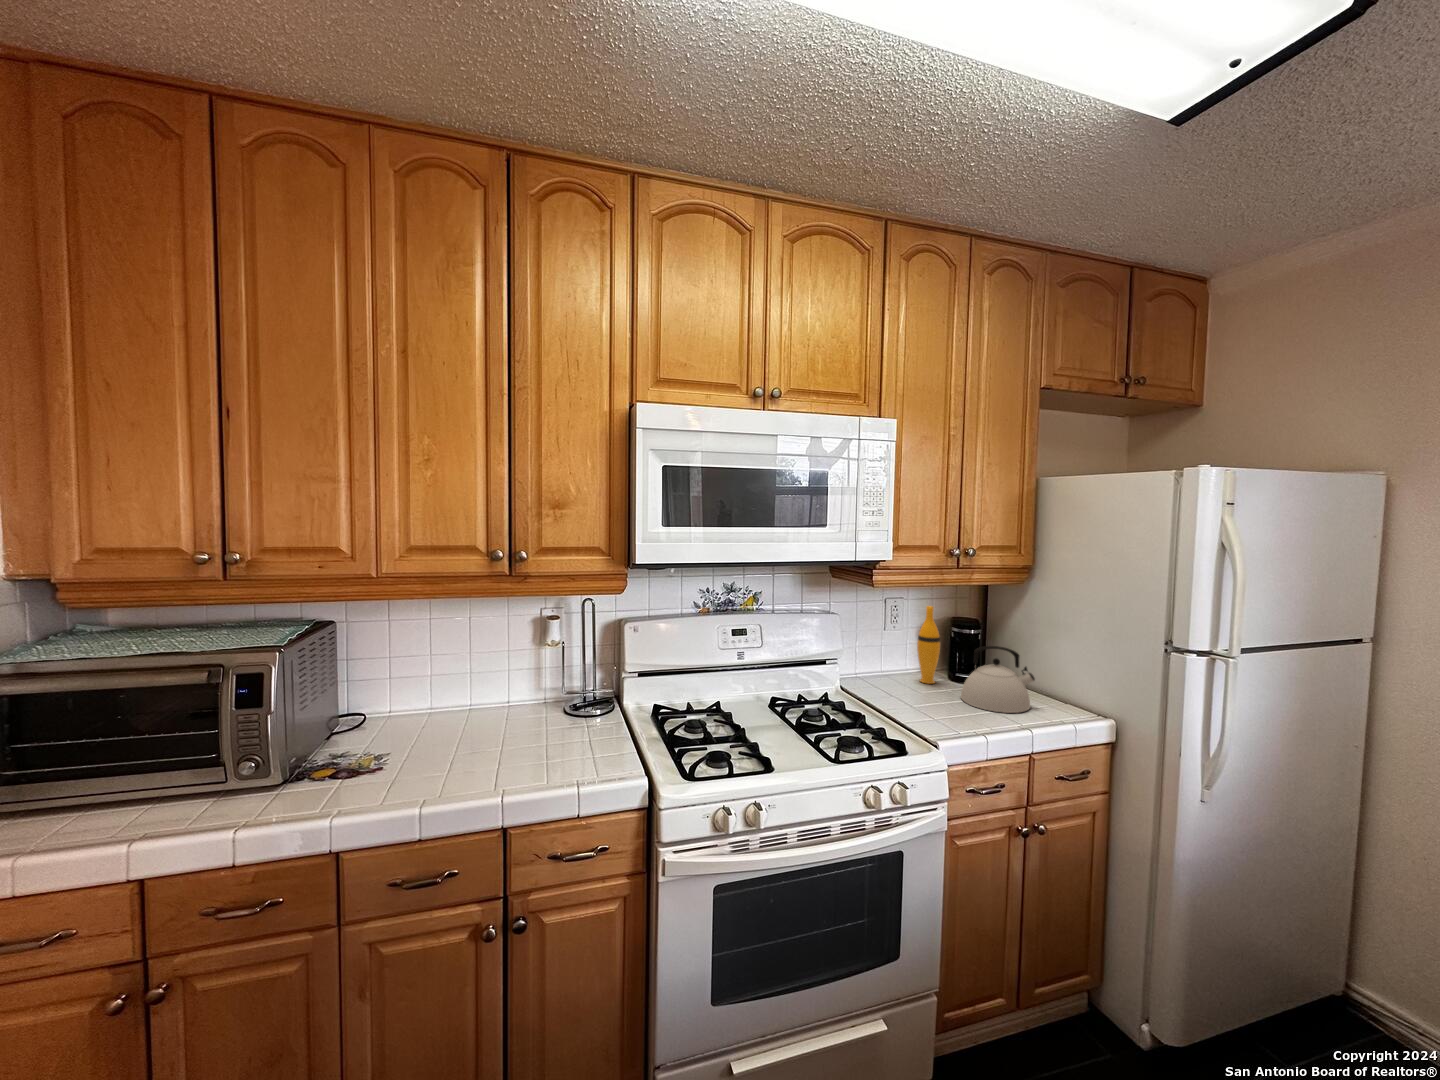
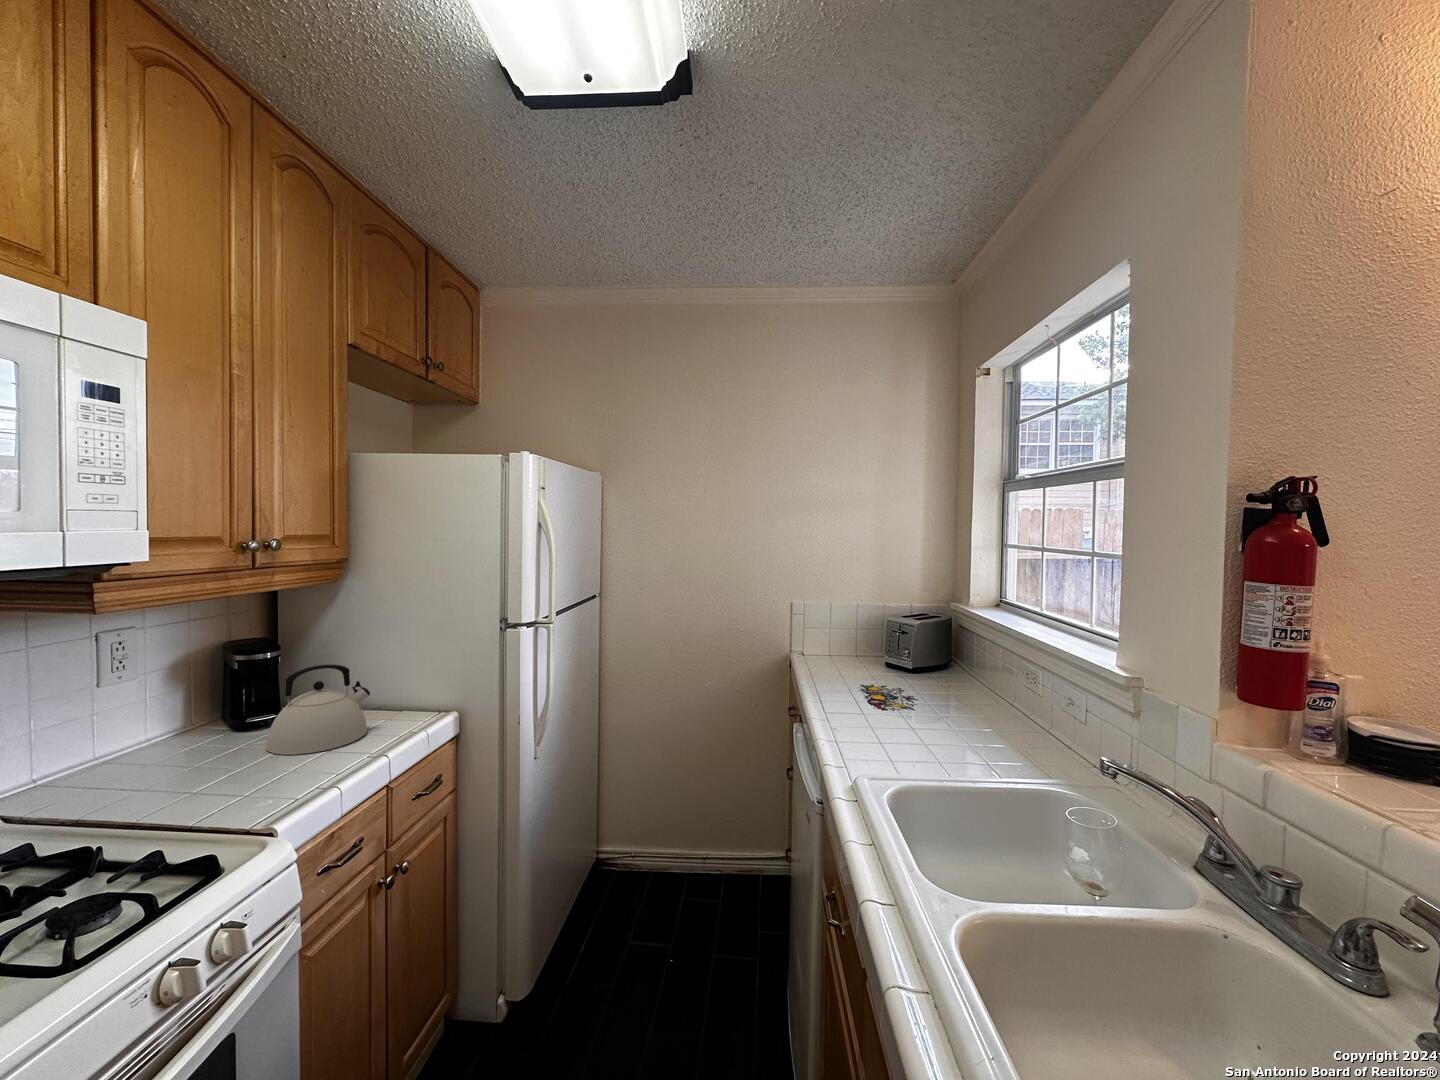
vase: present [917,606,940,684] -> none [173,632,218,752]

